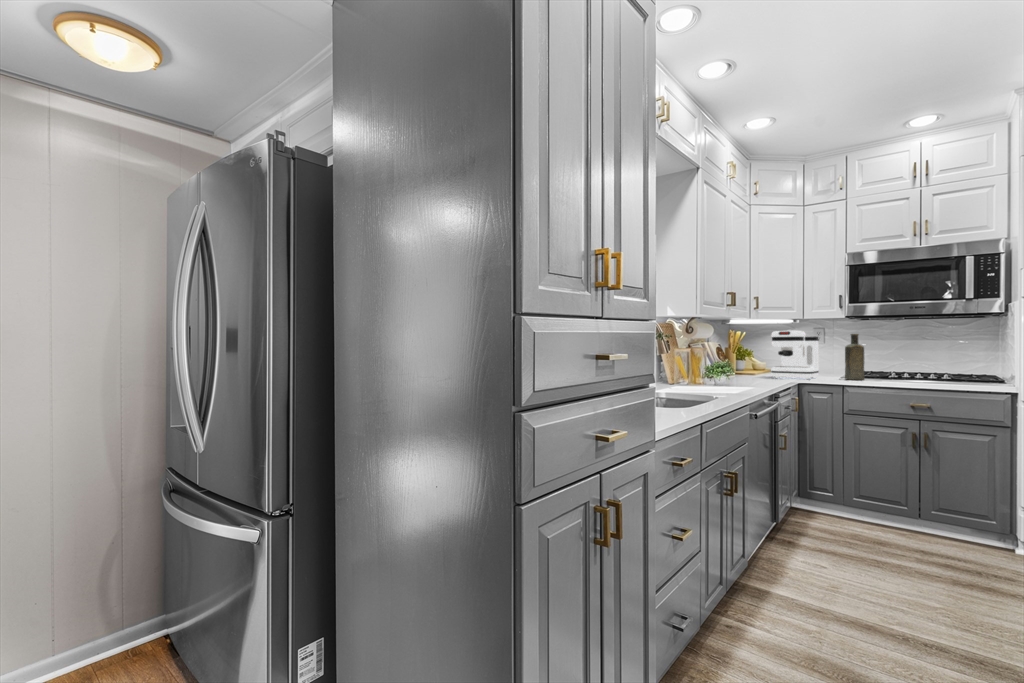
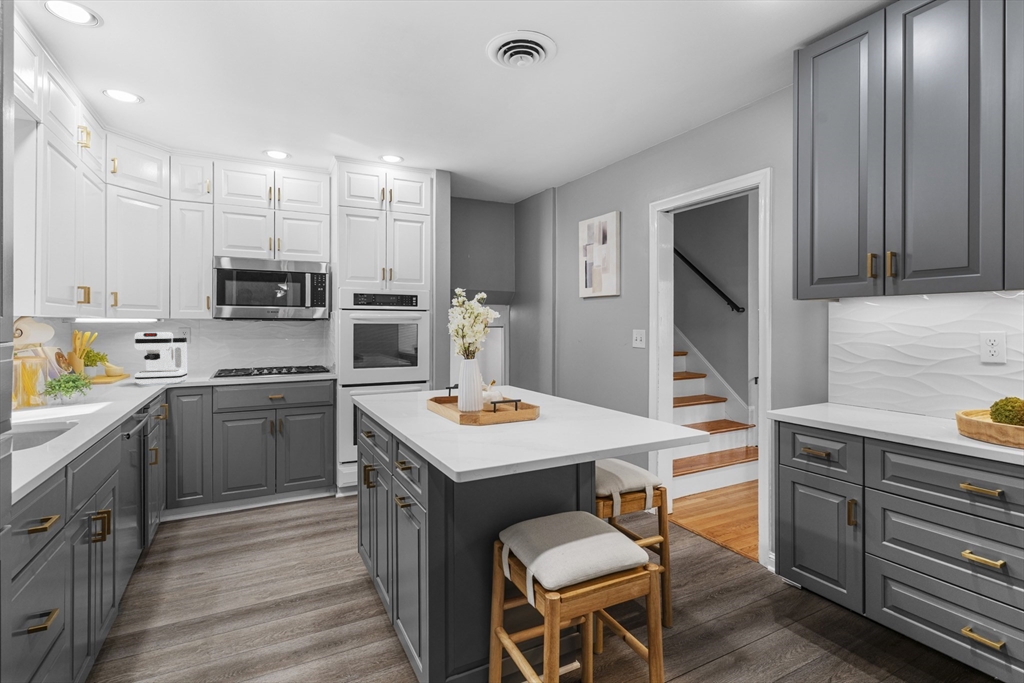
bottle: present [845,334,864,380] -> none [210,336,231,380]

